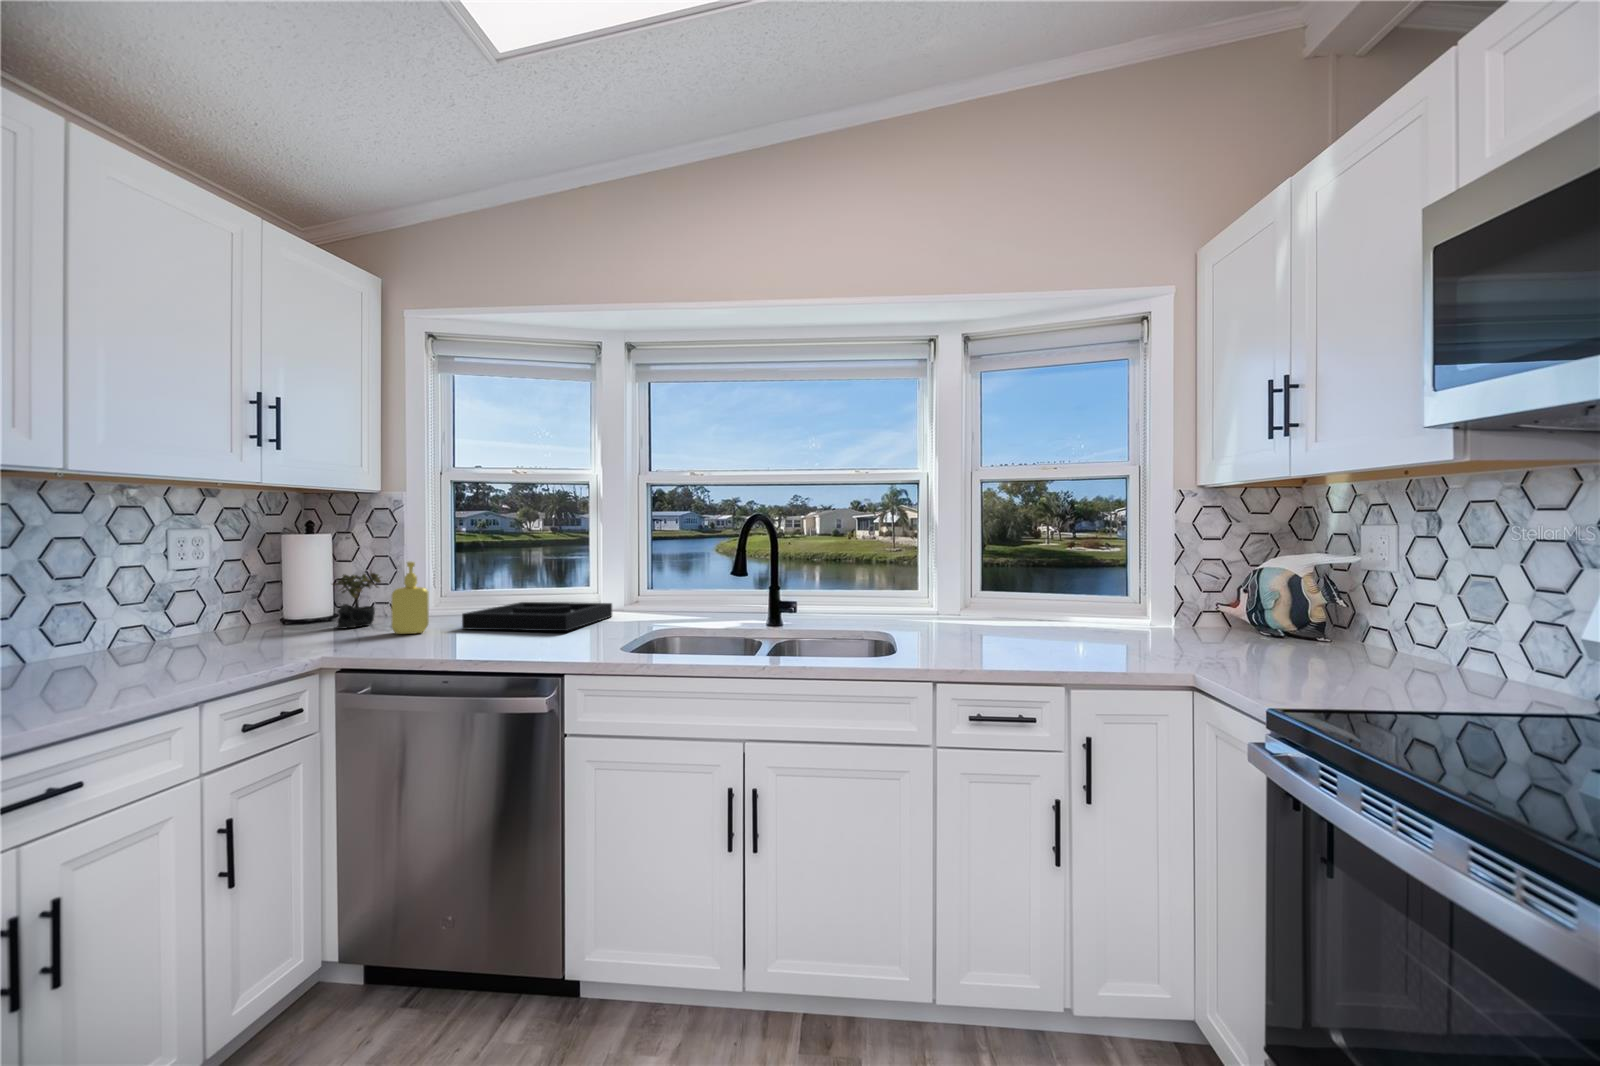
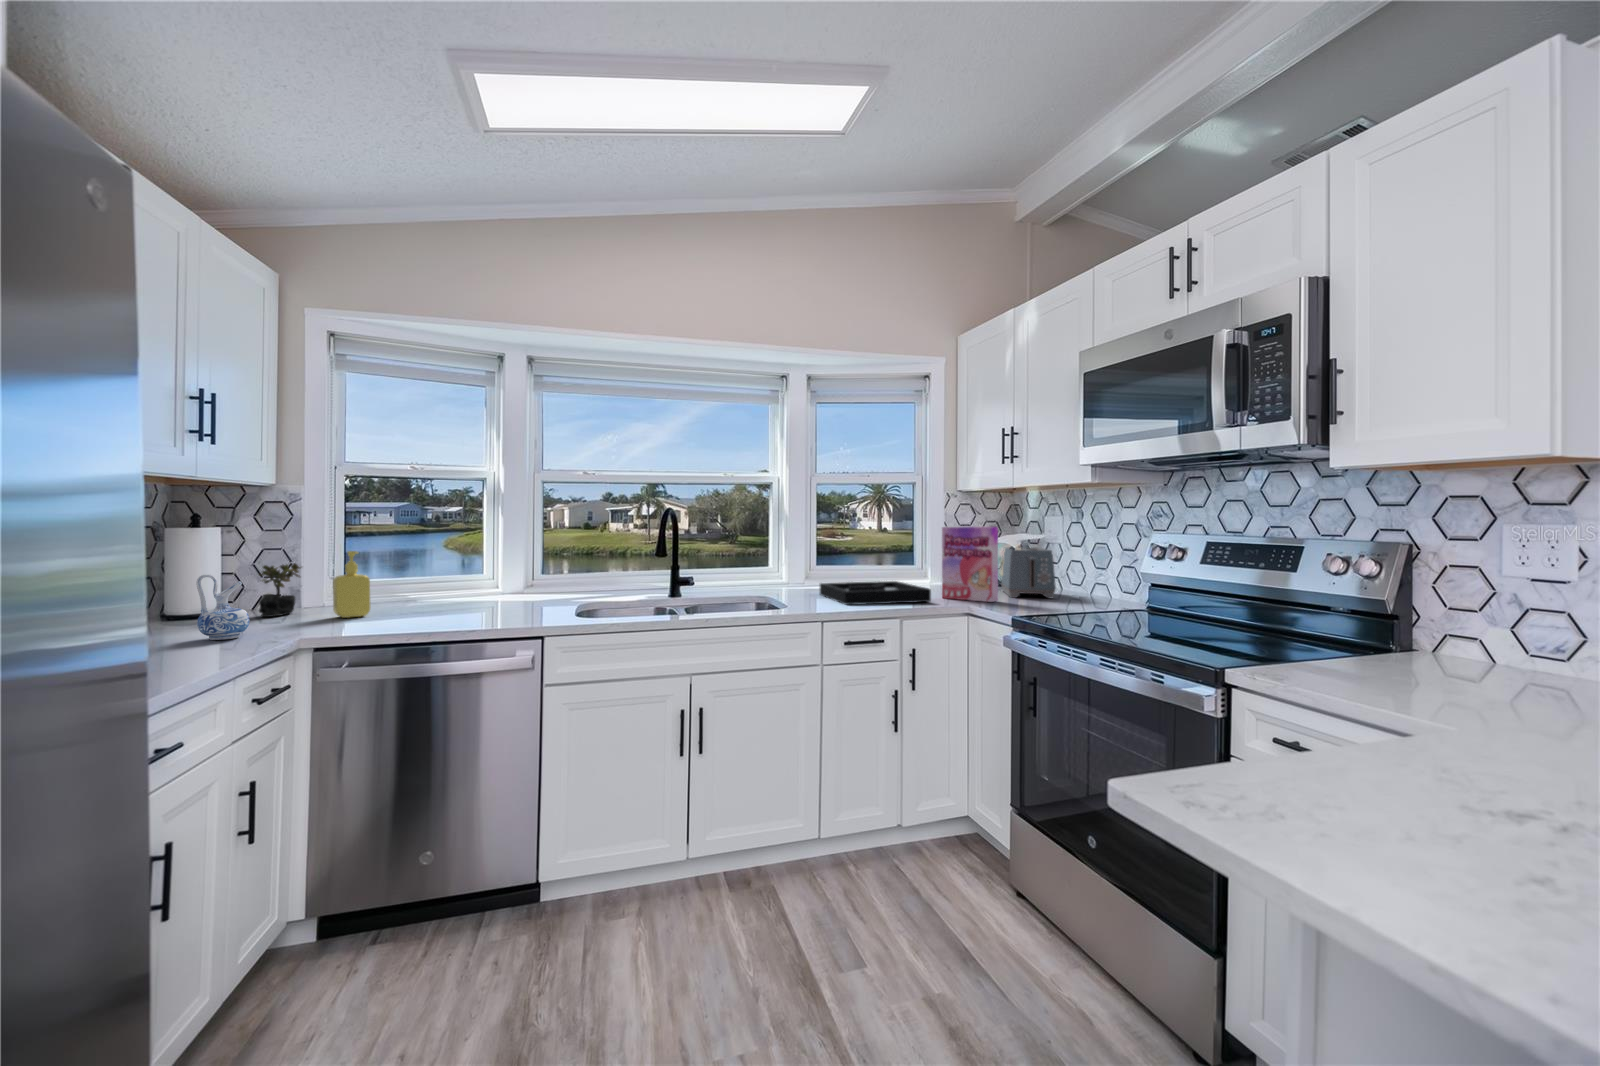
cereal box: none [1155,541,1255,668] -> present [942,526,998,602]
toaster: none [1274,575,1378,667] -> present [1001,548,1056,598]
ceramic pitcher: none [225,584,279,655] -> present [196,574,249,640]
decorative tray: present [462,602,612,631] -> present [820,581,931,605]

